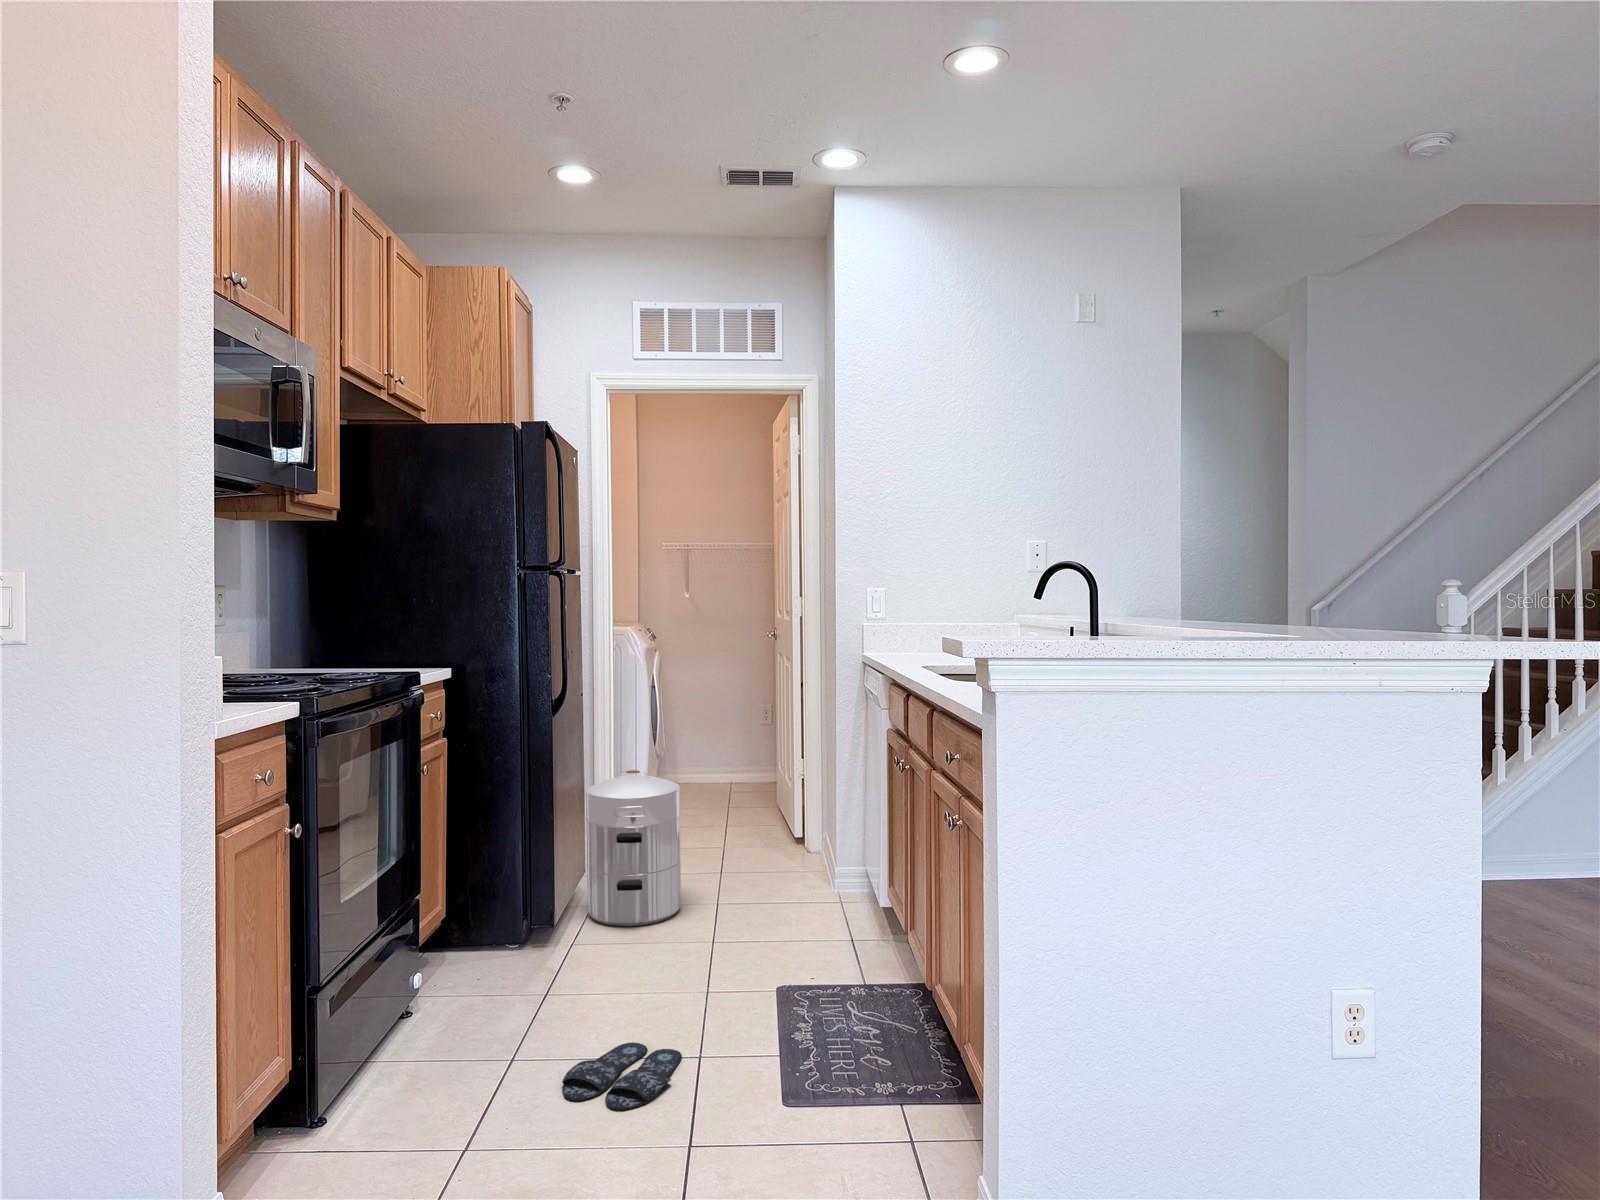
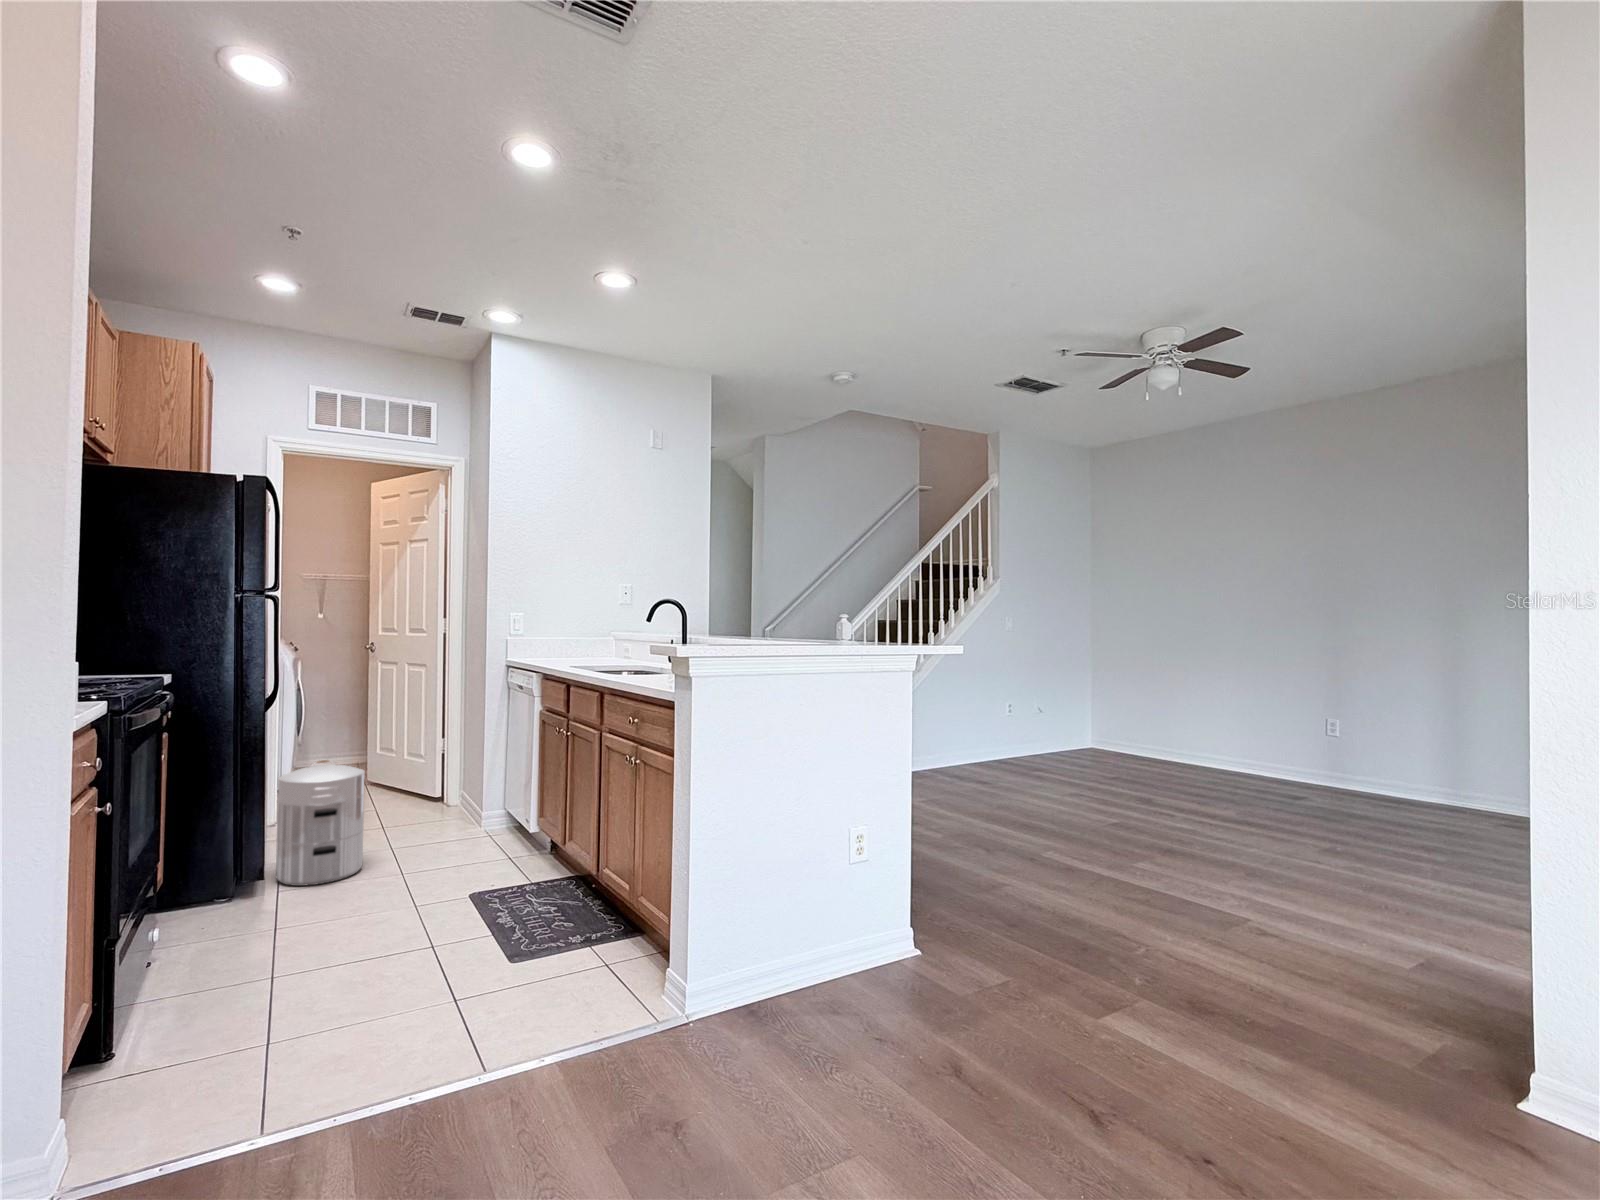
slippers: present [562,1042,682,1110] -> none [334,944,423,986]

